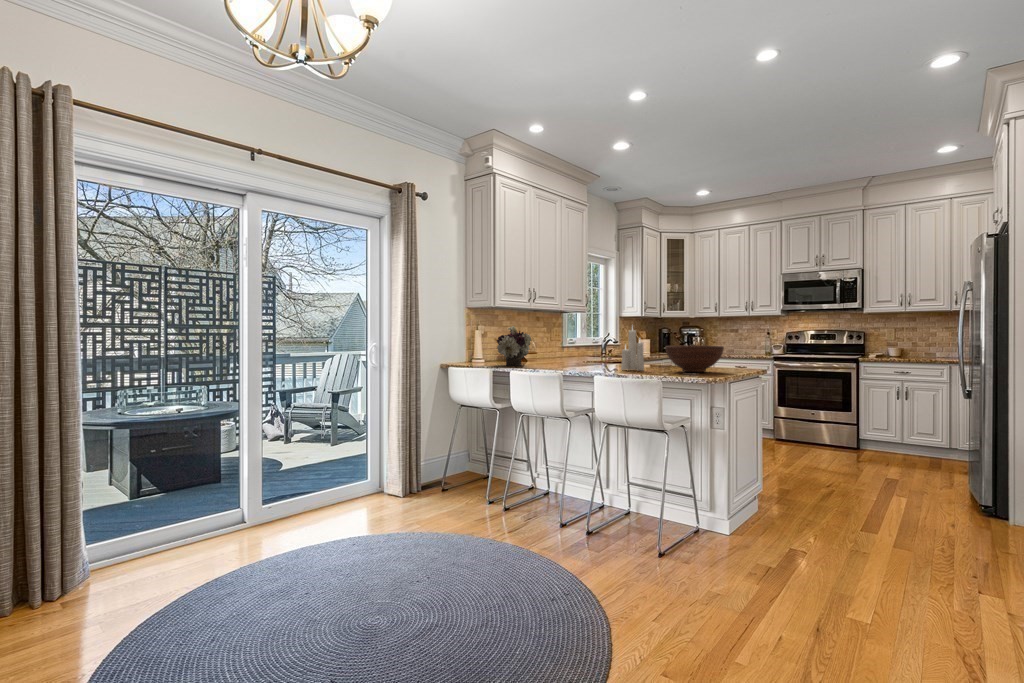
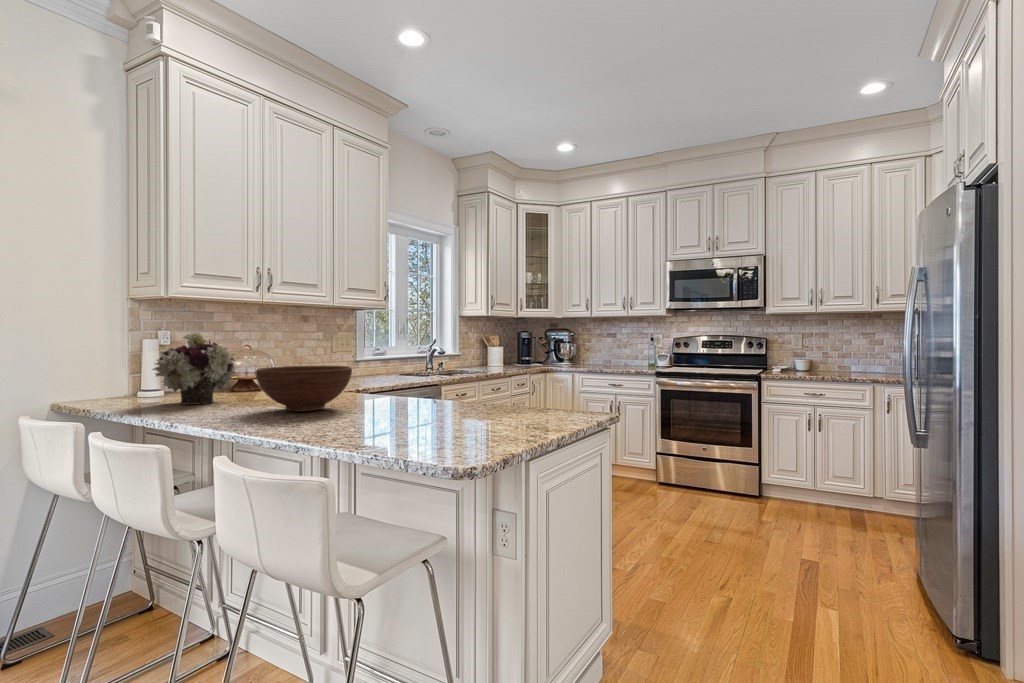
candle: present [621,330,644,371] -> none [351,327,396,420]
fruit bowl: present [665,346,724,372] -> present [256,366,352,411]

